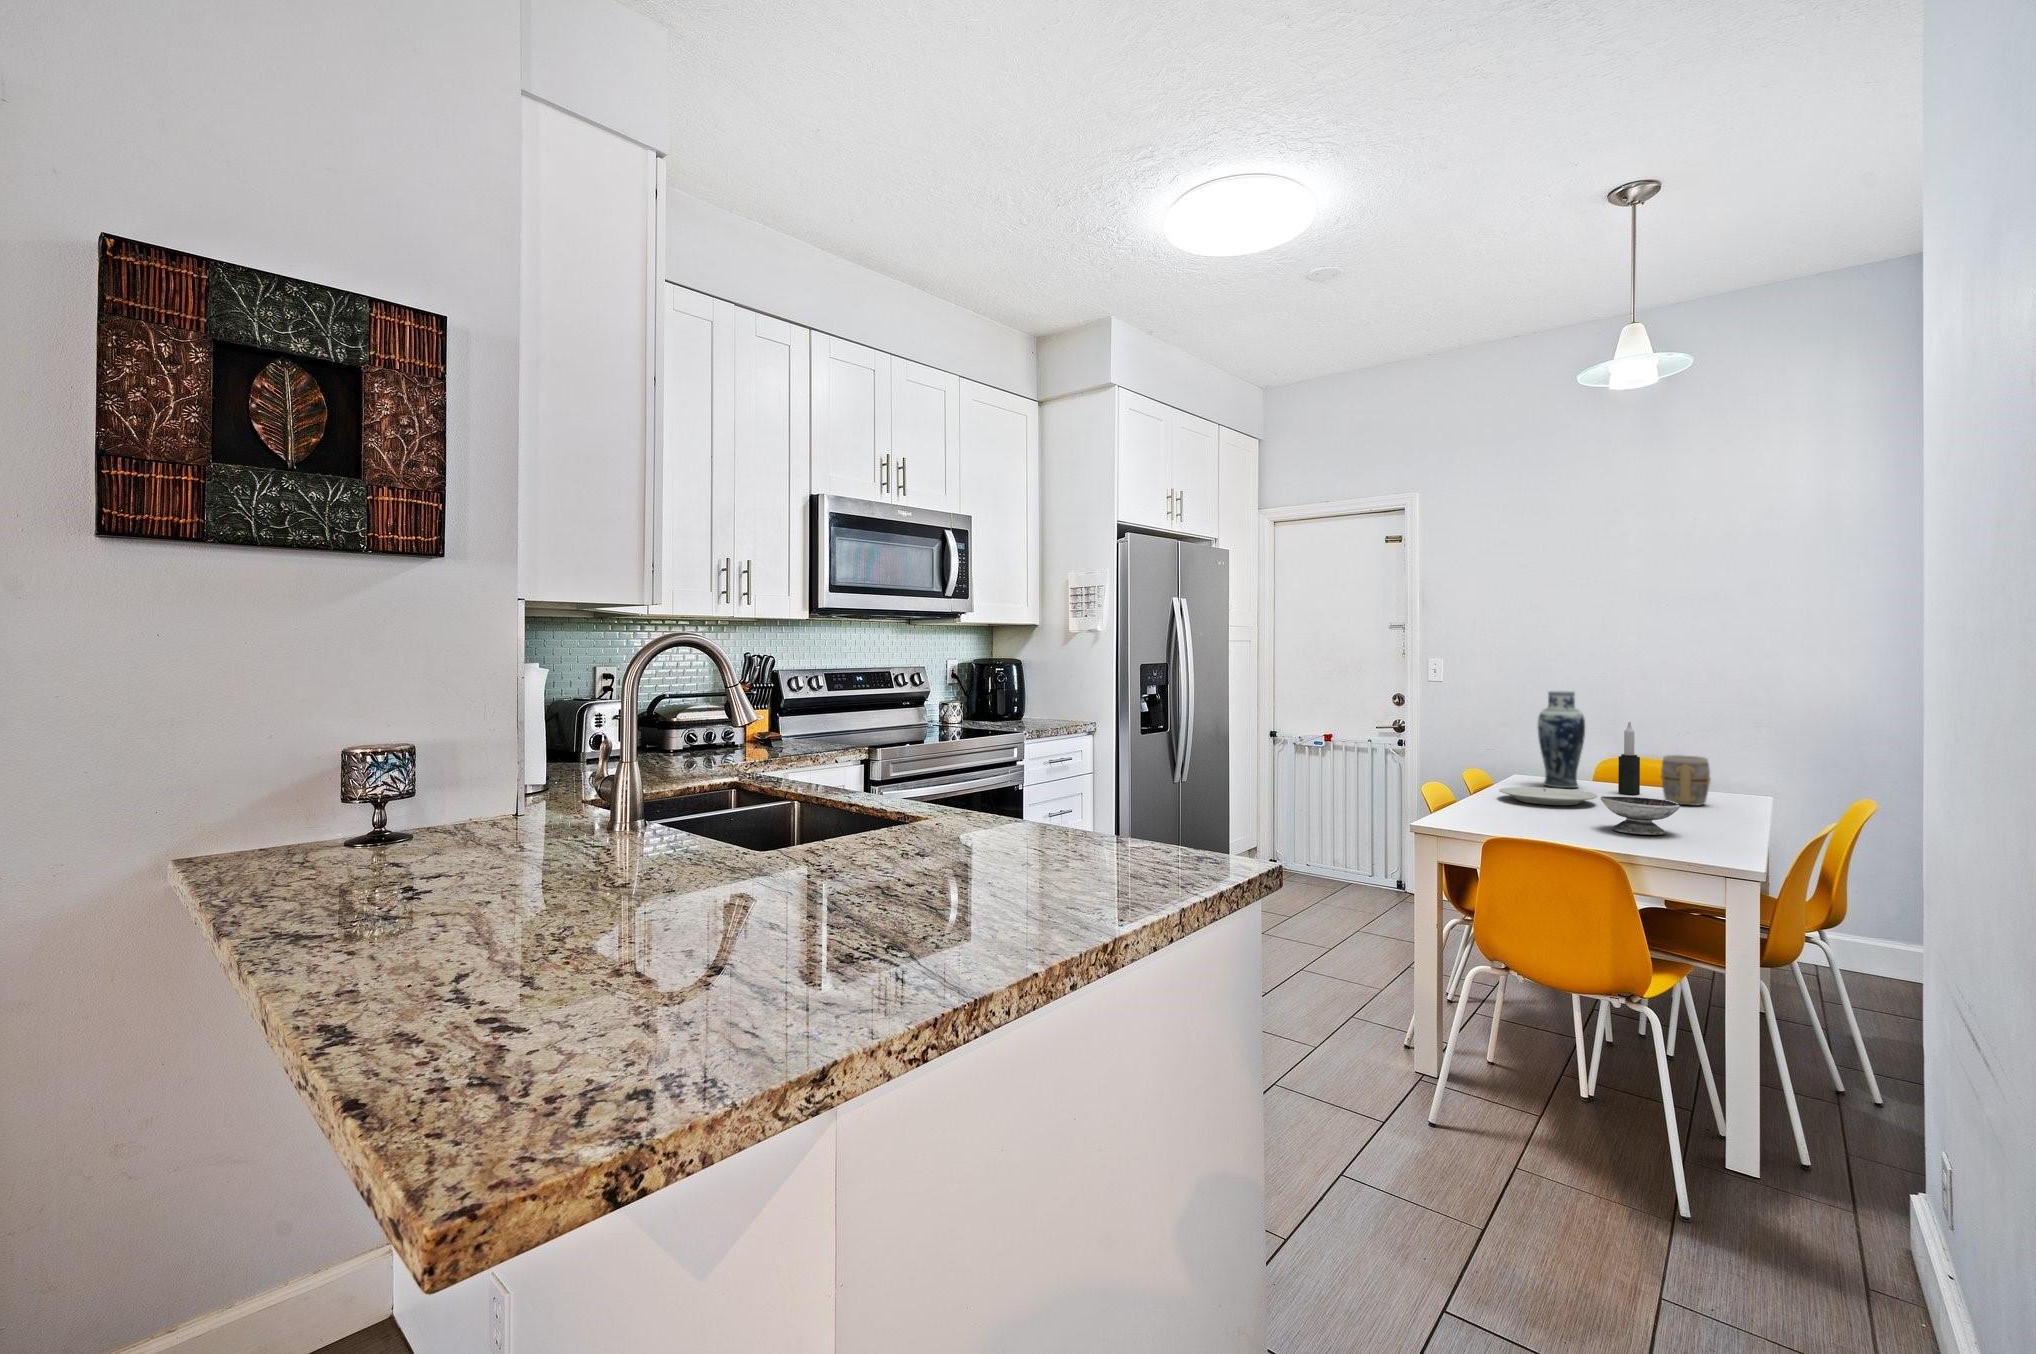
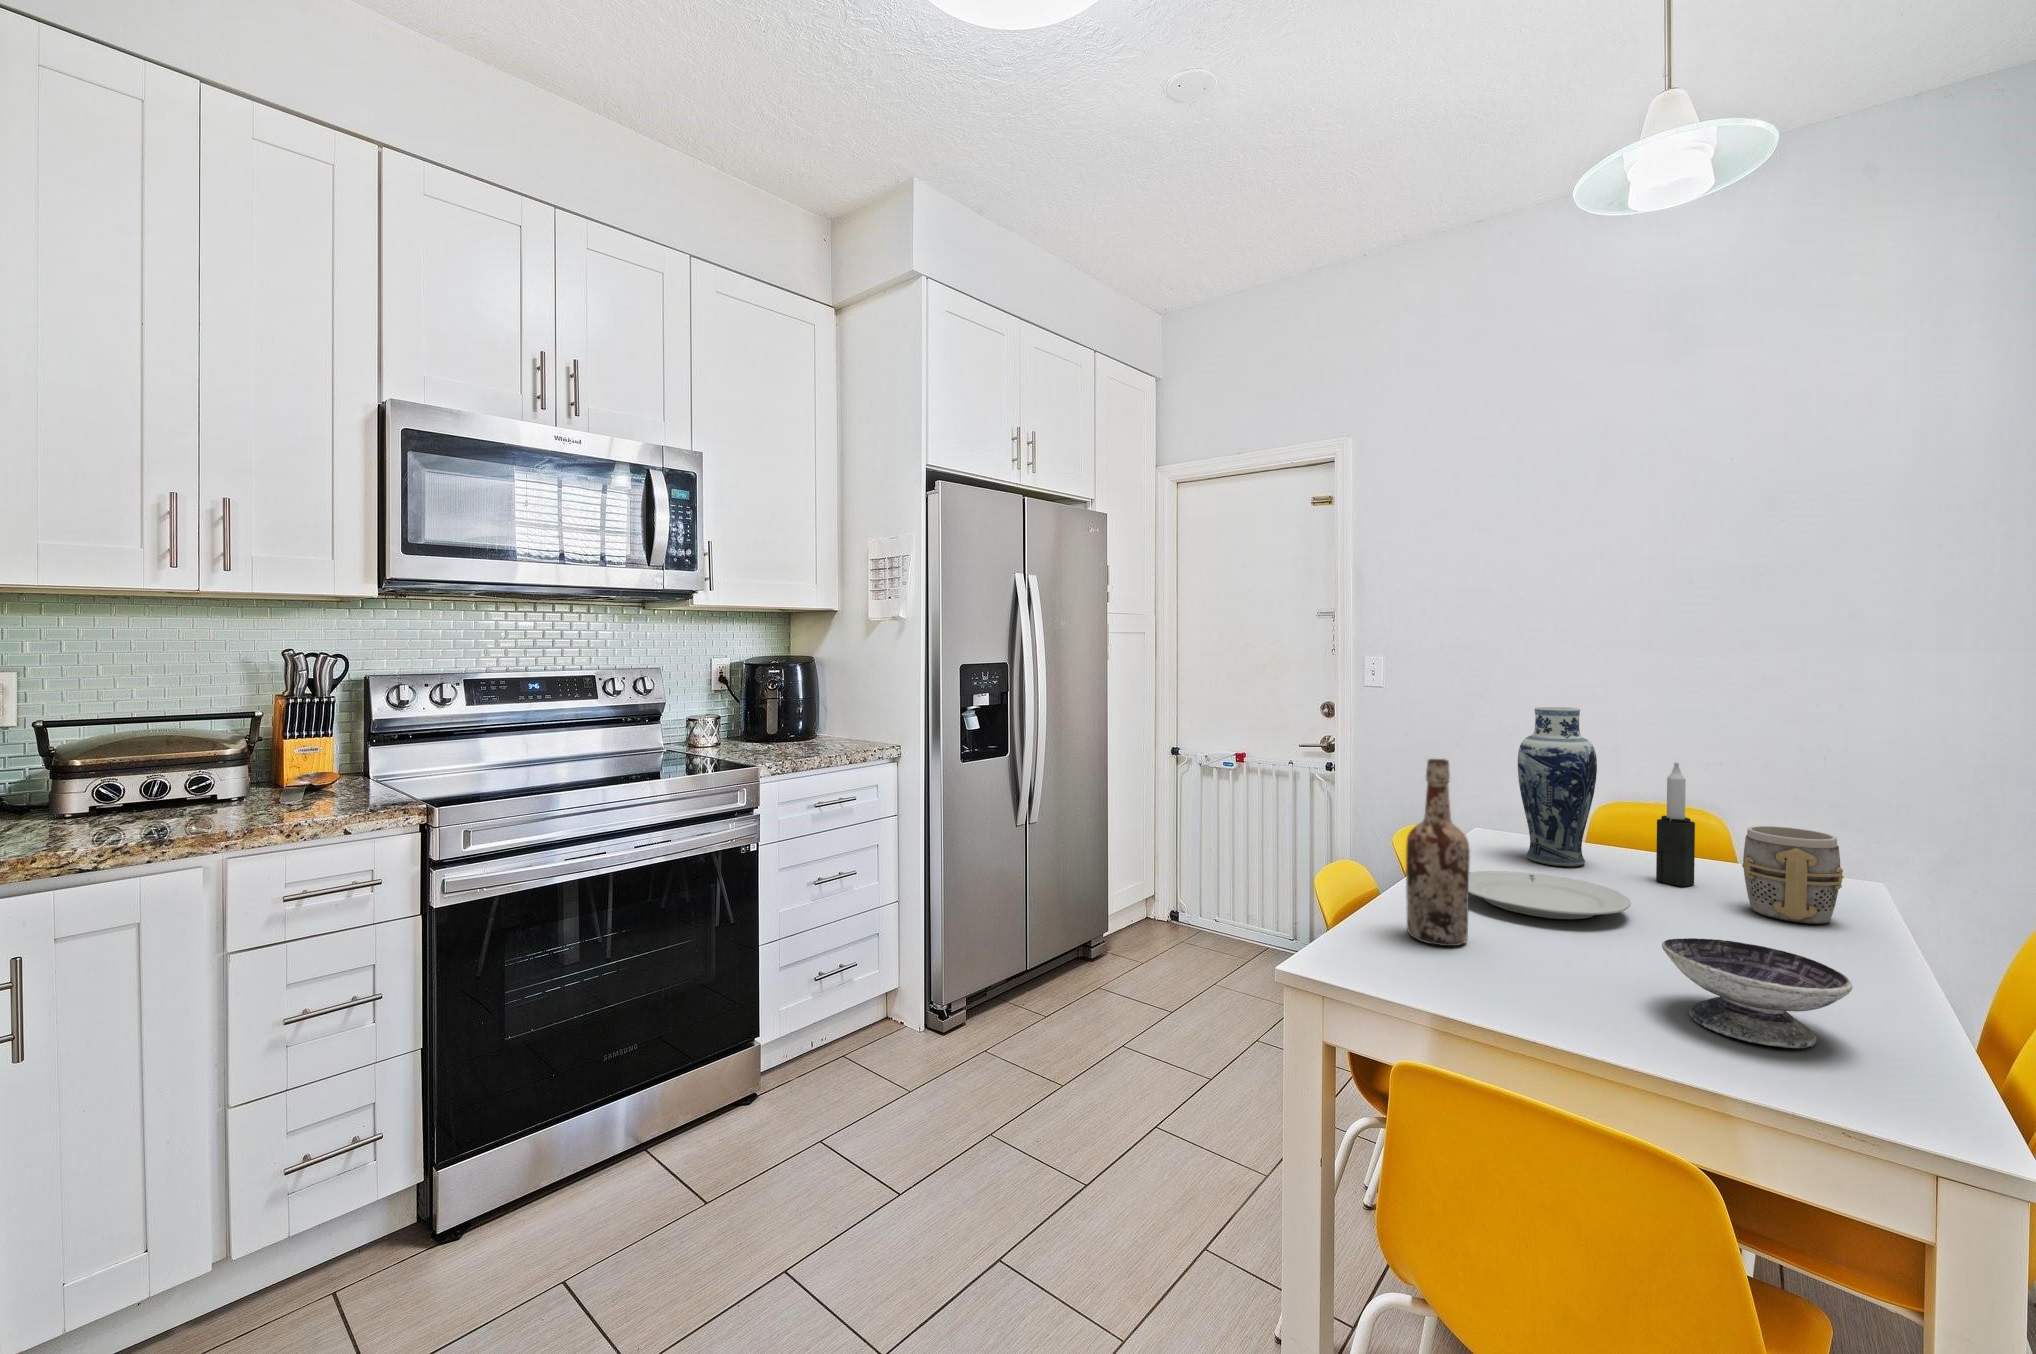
wine bottle: none [1474,715,1508,813] -> present [1406,759,1470,946]

